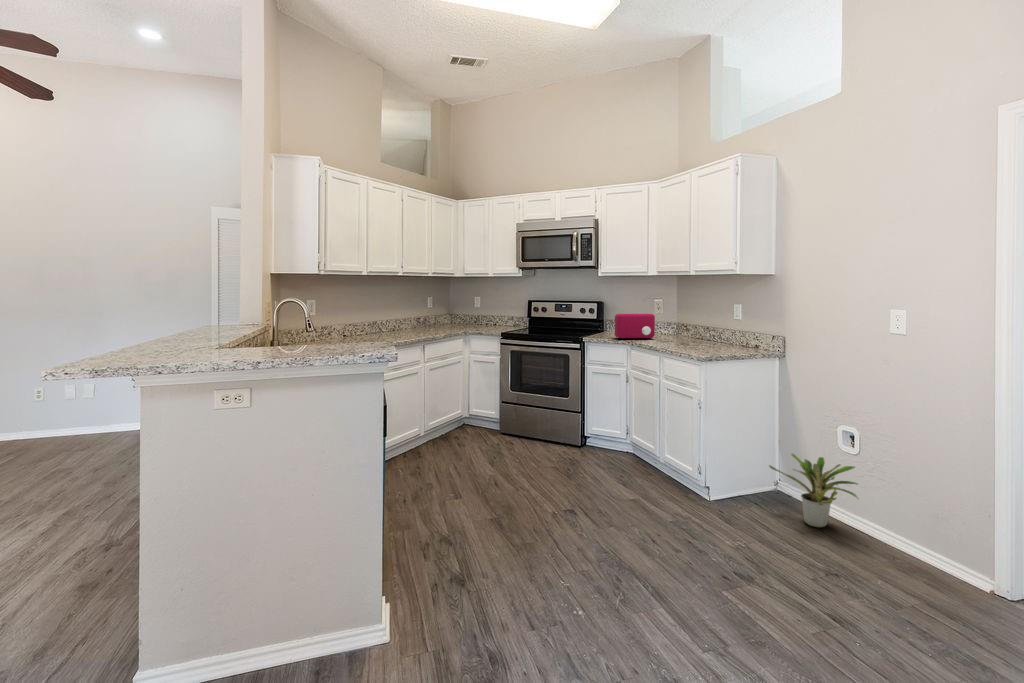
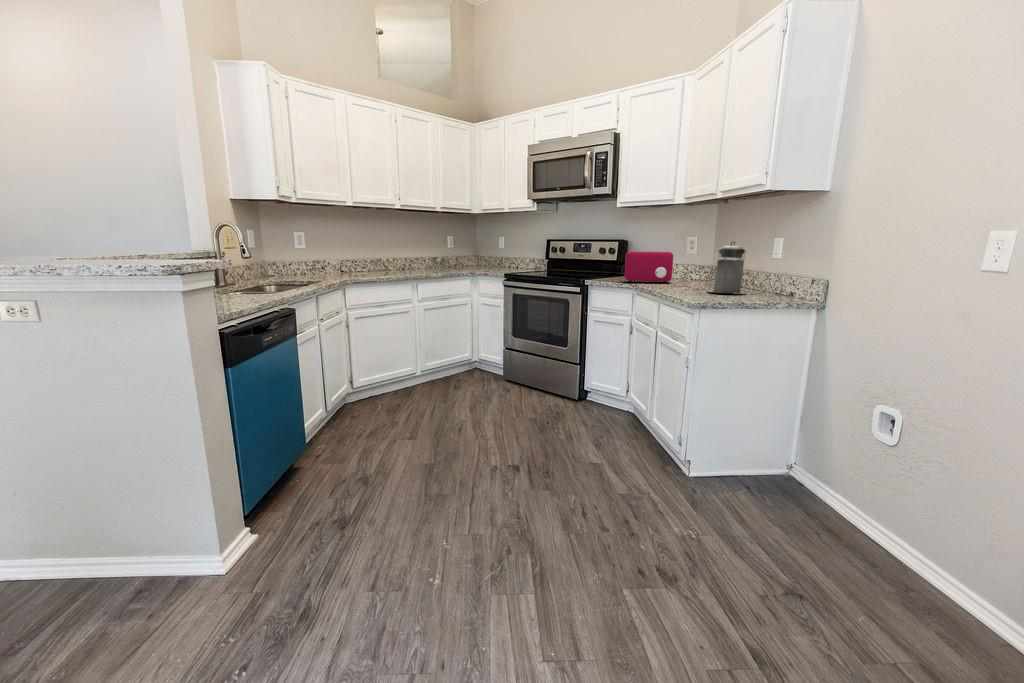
canister: none [696,308,725,348] -> present [710,241,746,294]
potted plant: present [769,454,858,528] -> none [769,439,891,545]

